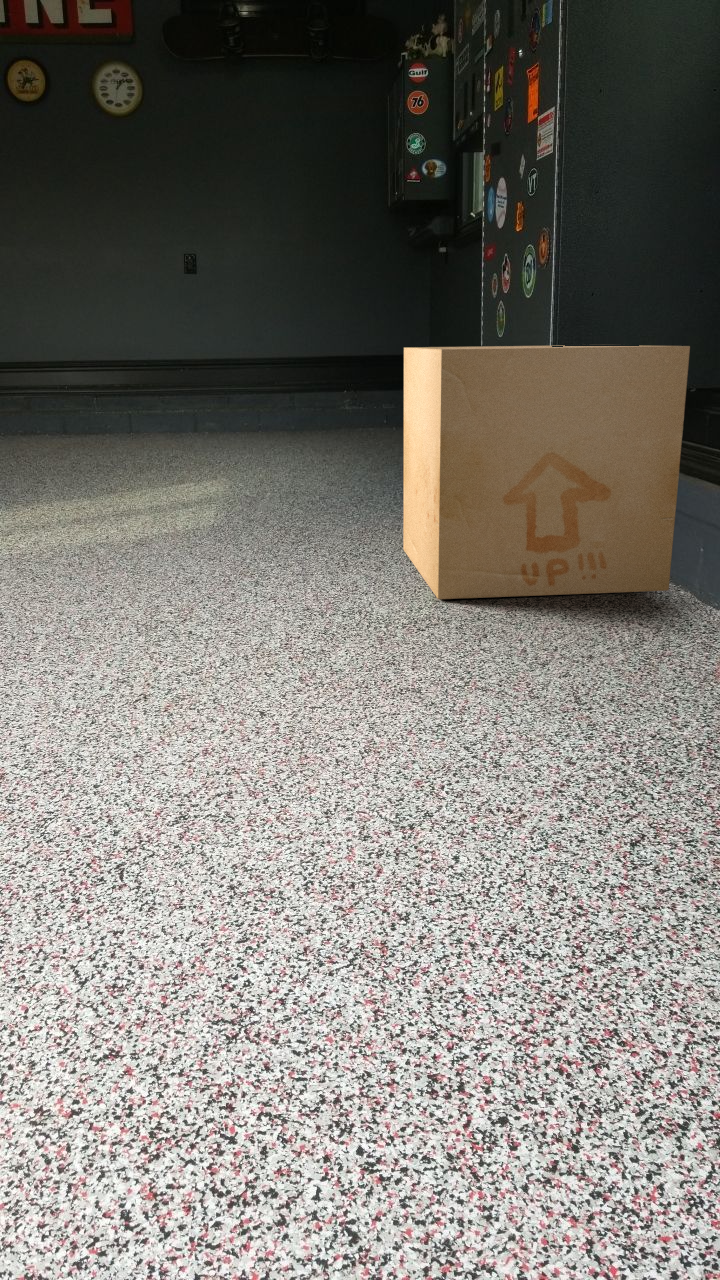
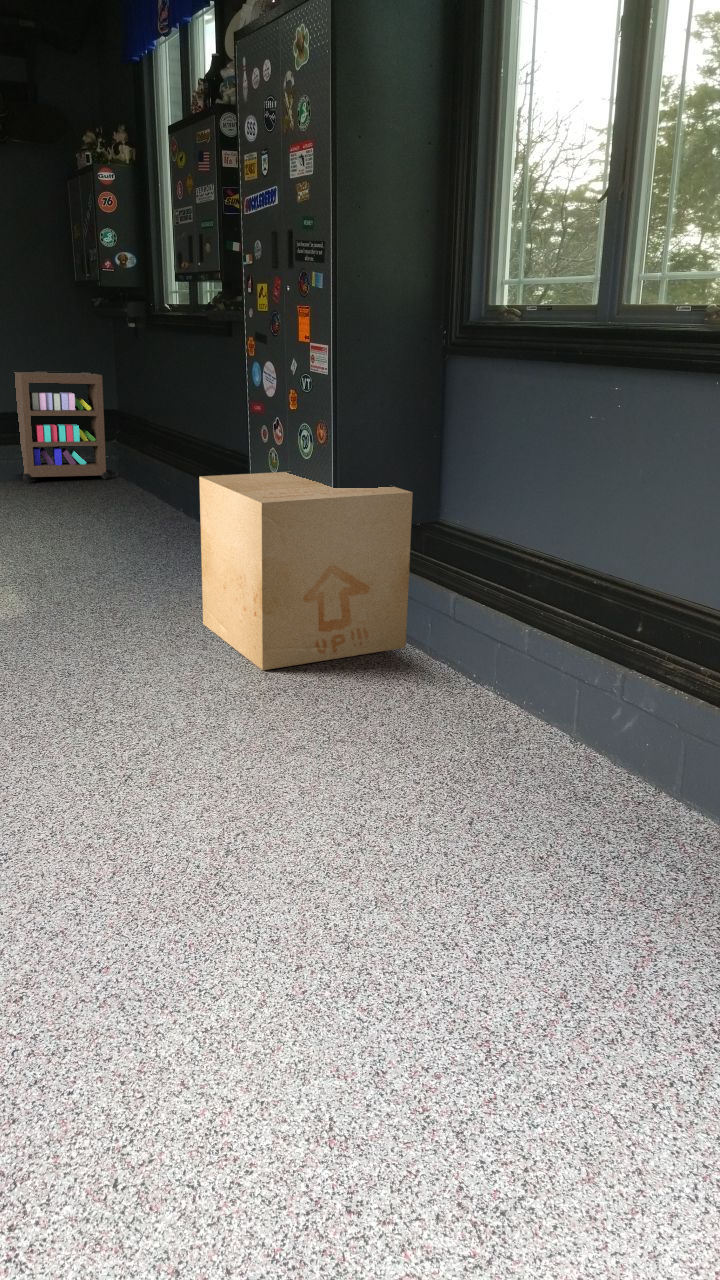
storage cabinet: none [321,314,413,432] -> present [14,372,109,481]

